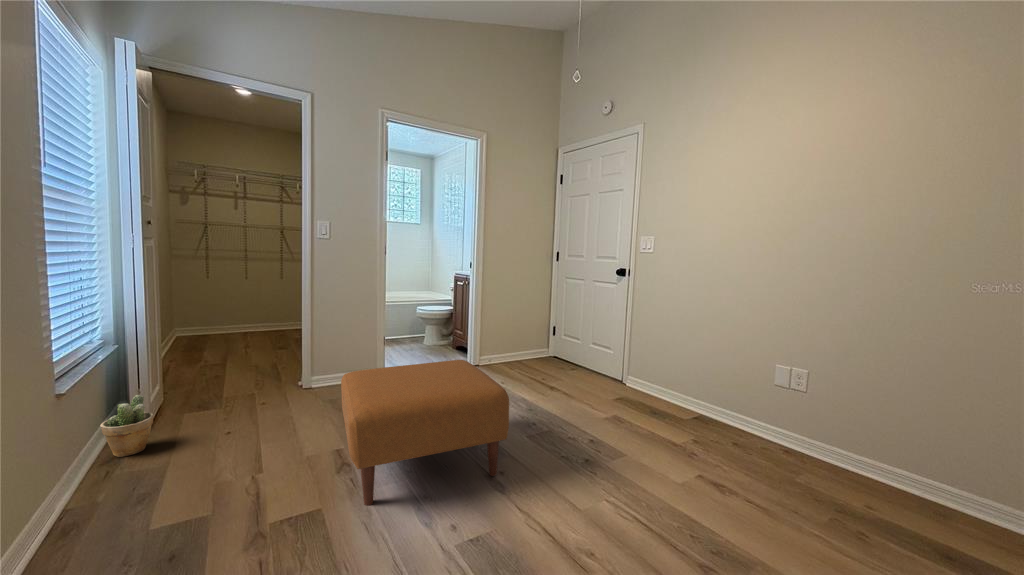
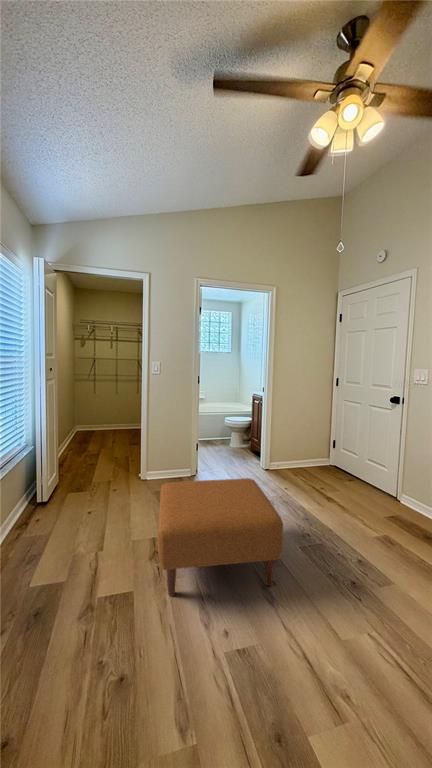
potted plant: present [100,395,153,457] -> none [20,483,49,523]

